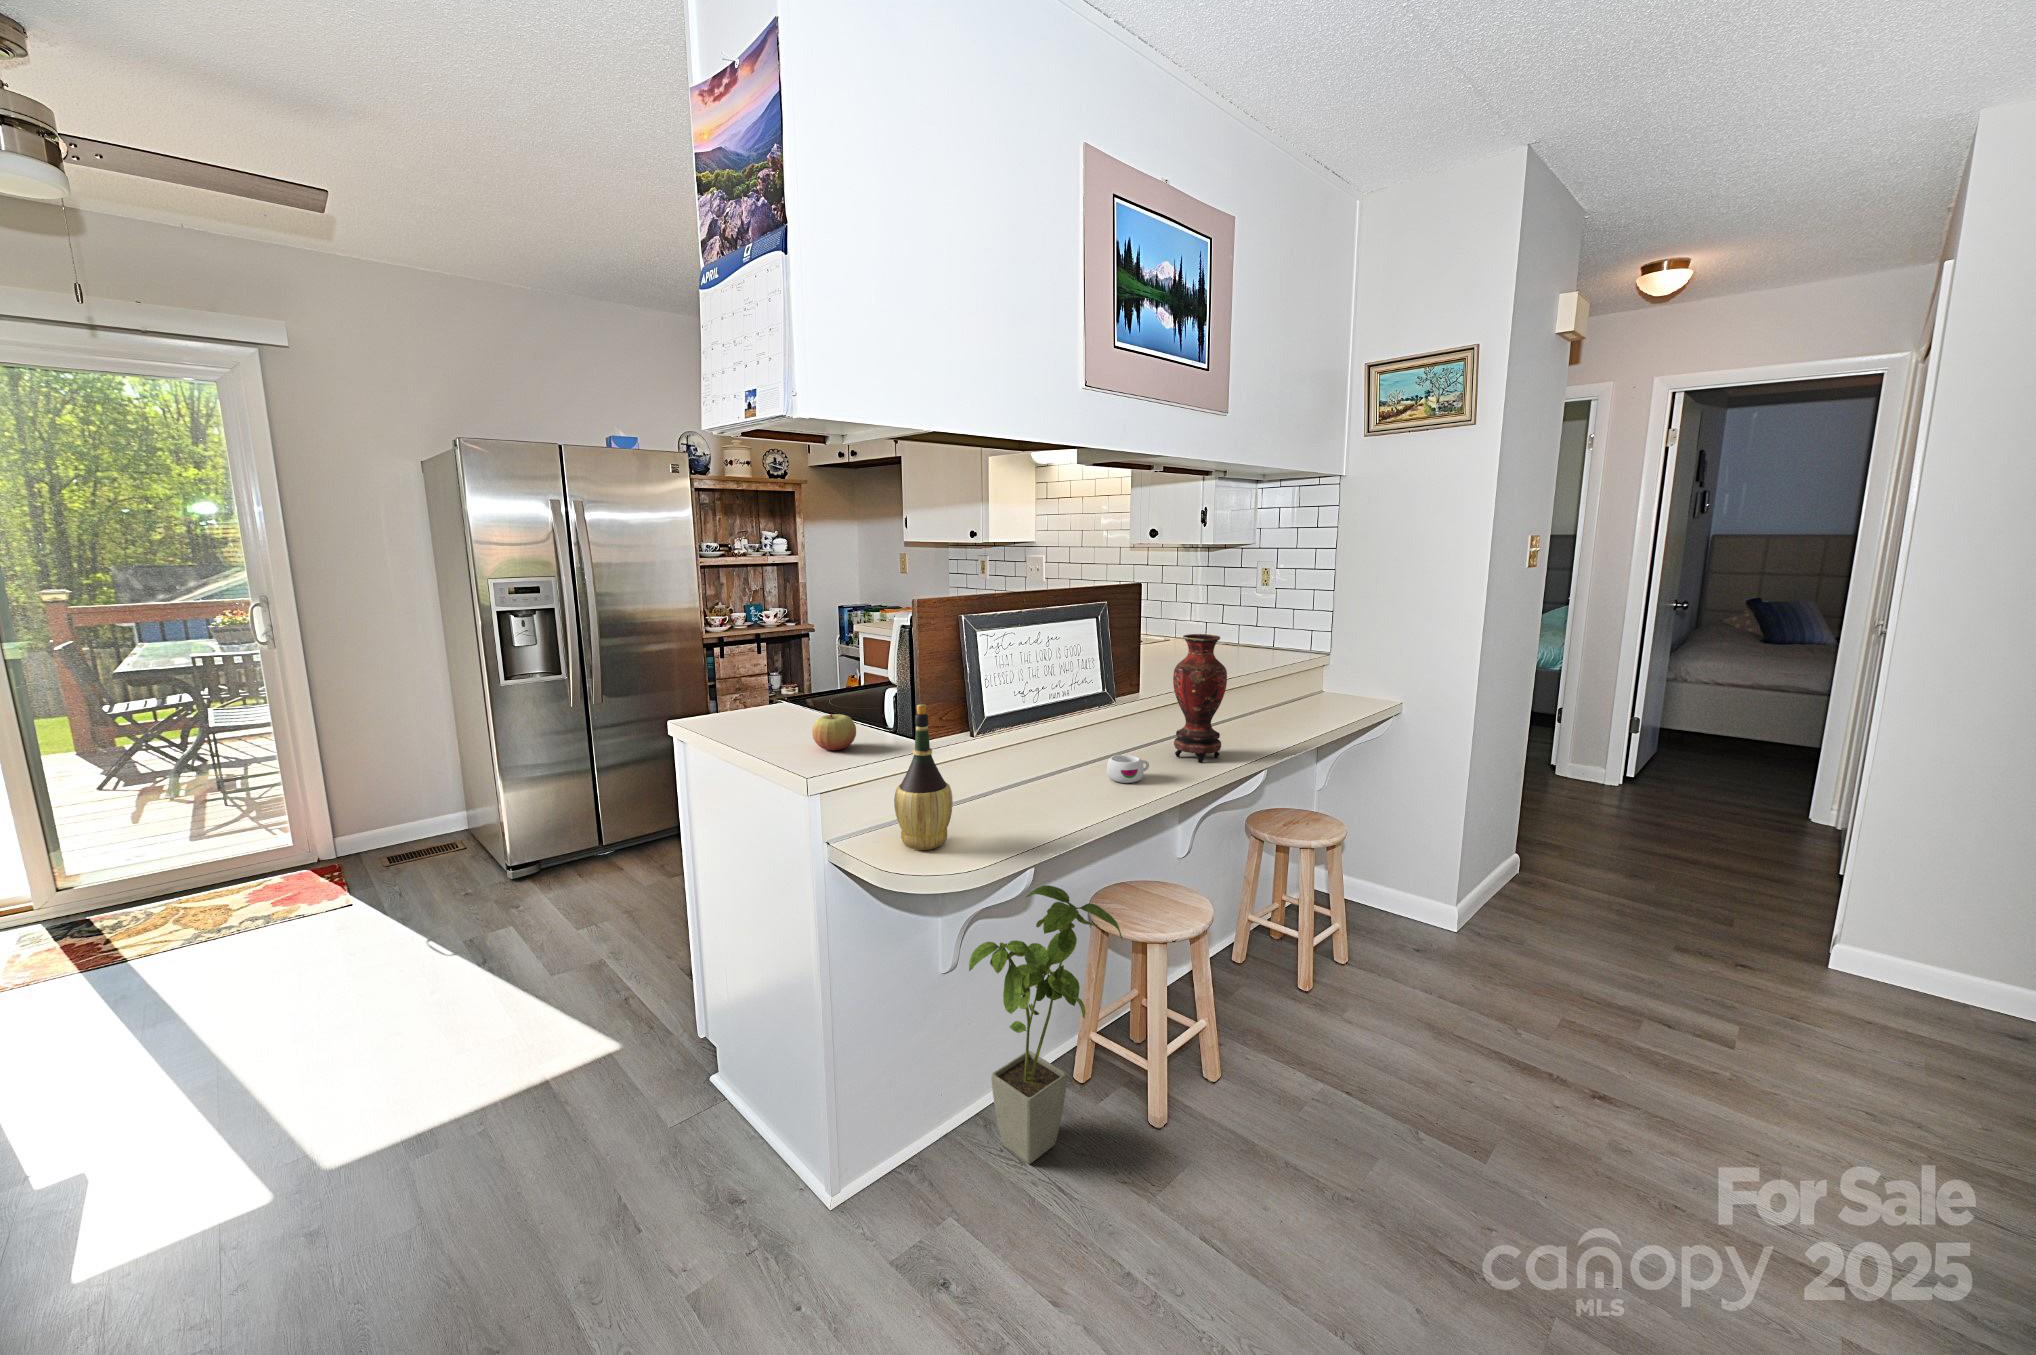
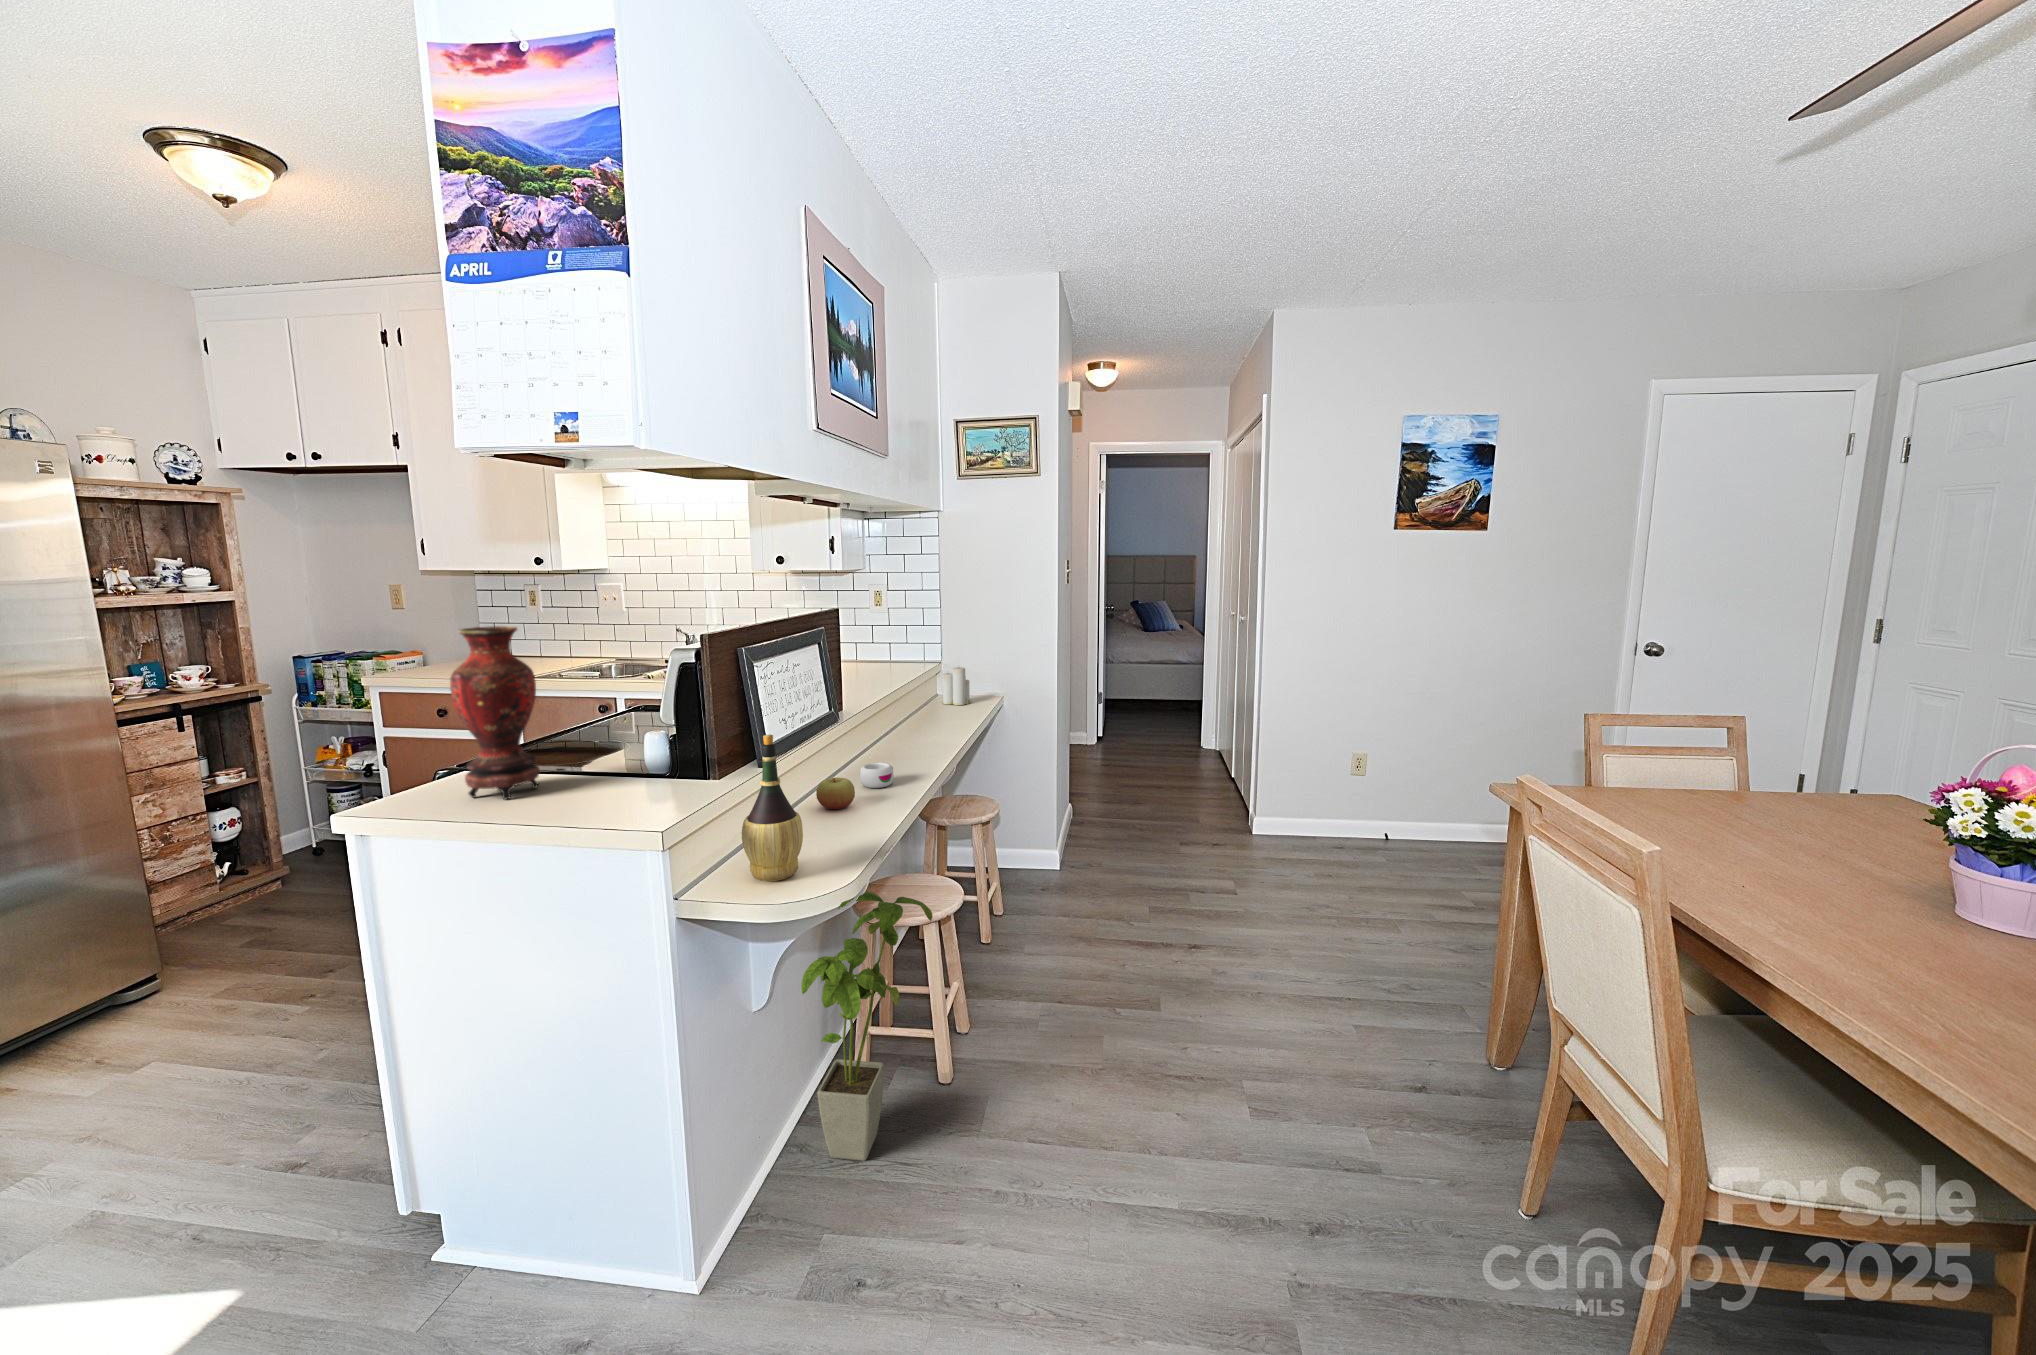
vase: present [1173,634,1227,763] -> present [450,626,540,799]
candle: none [1311,659,1347,709] -> present [942,667,971,705]
apple: present [812,714,856,750] -> present [816,777,855,810]

